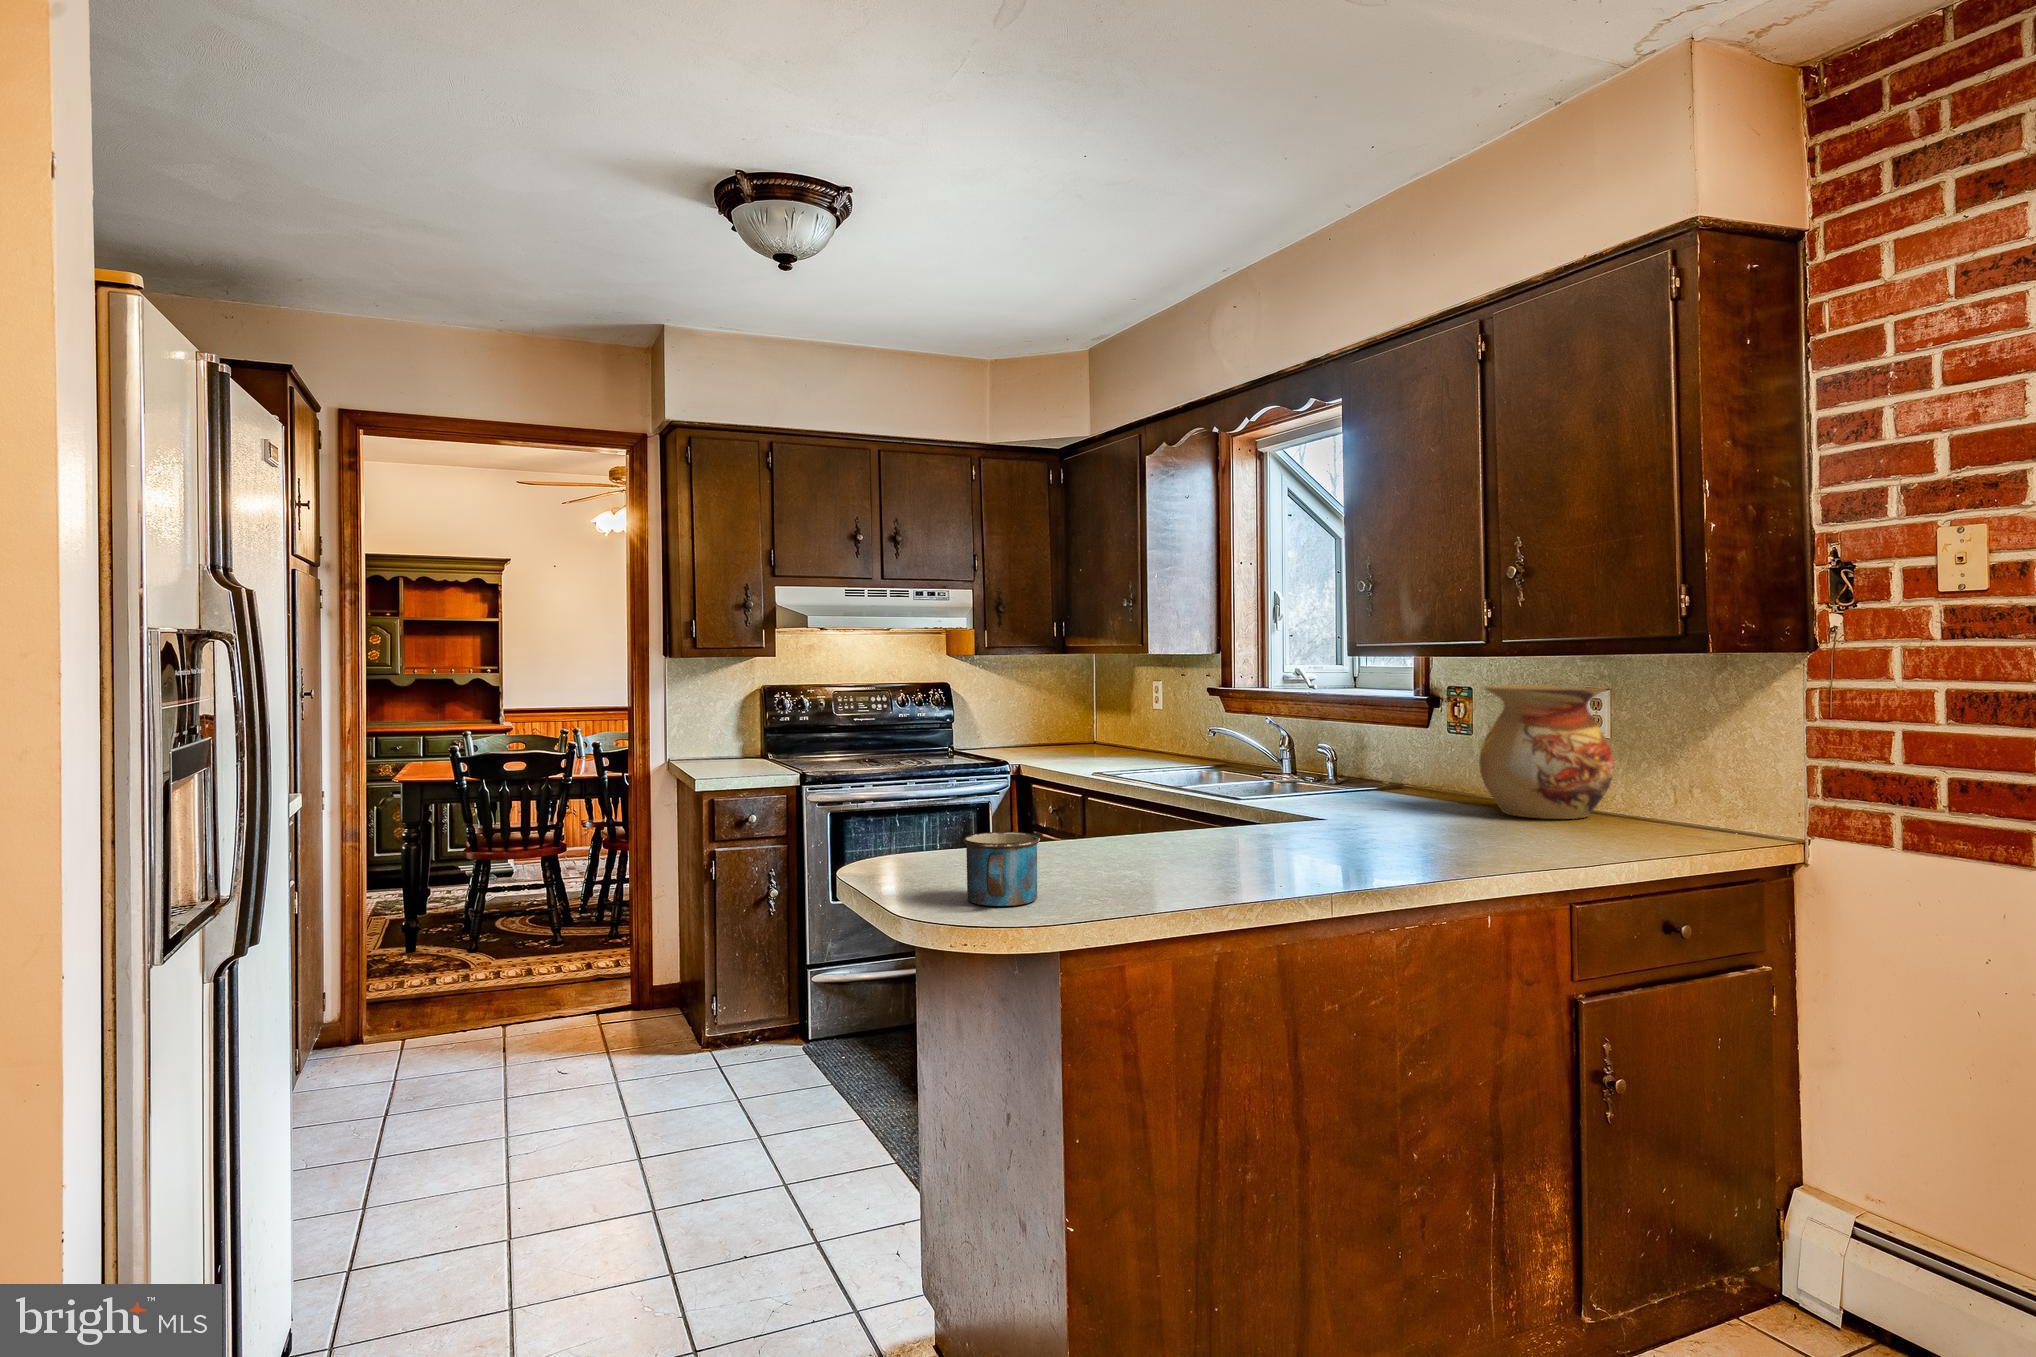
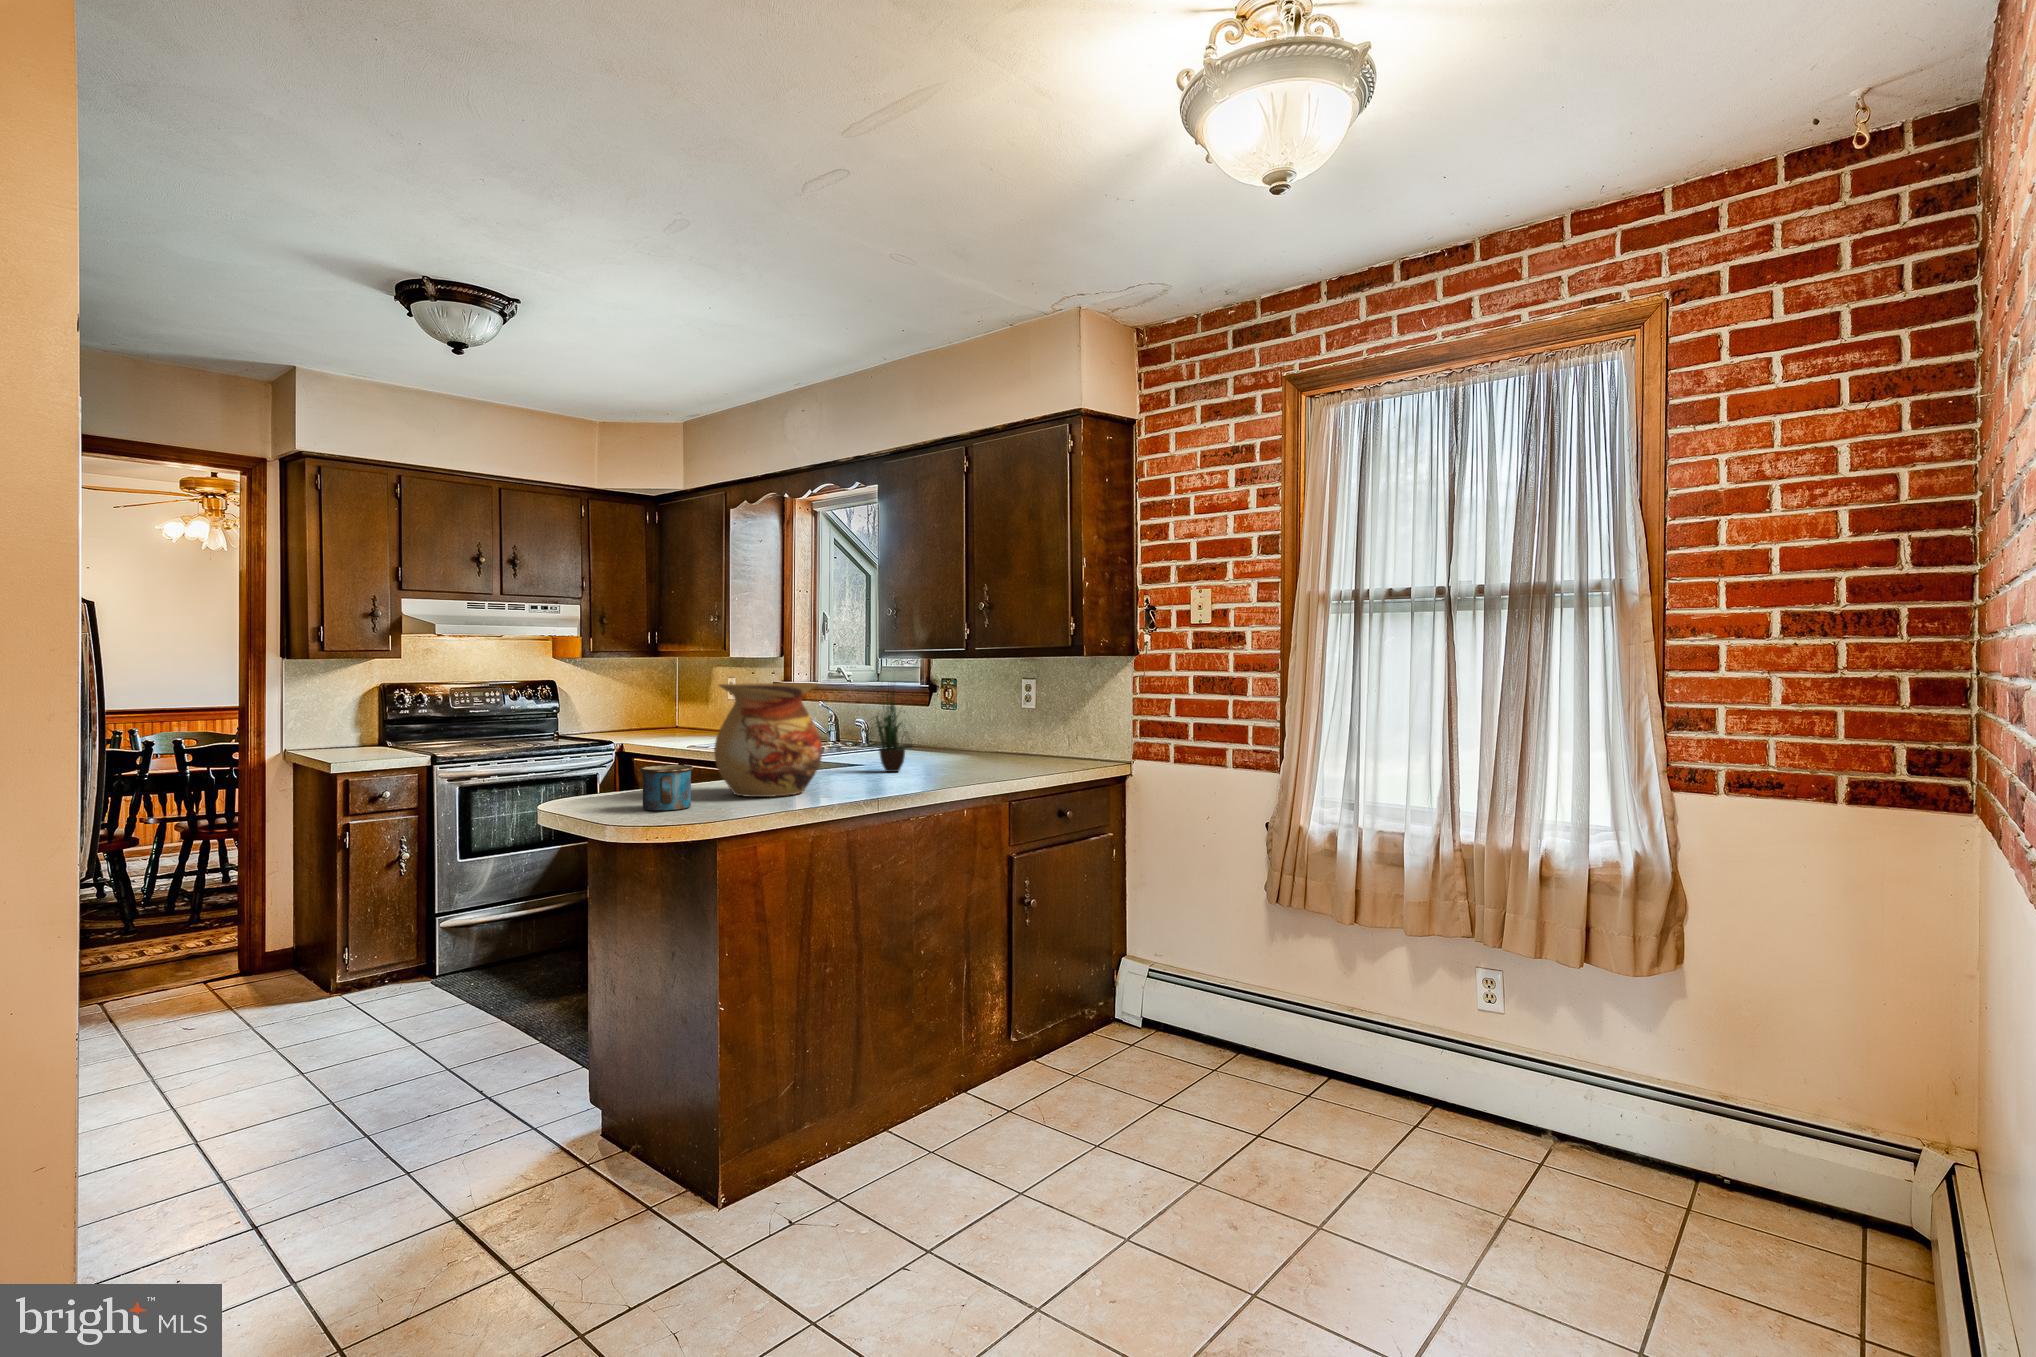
potted plant: none [1313,671,1403,839] -> present [869,691,905,772]
vase: present [1479,685,1614,819] -> present [714,683,822,797]

